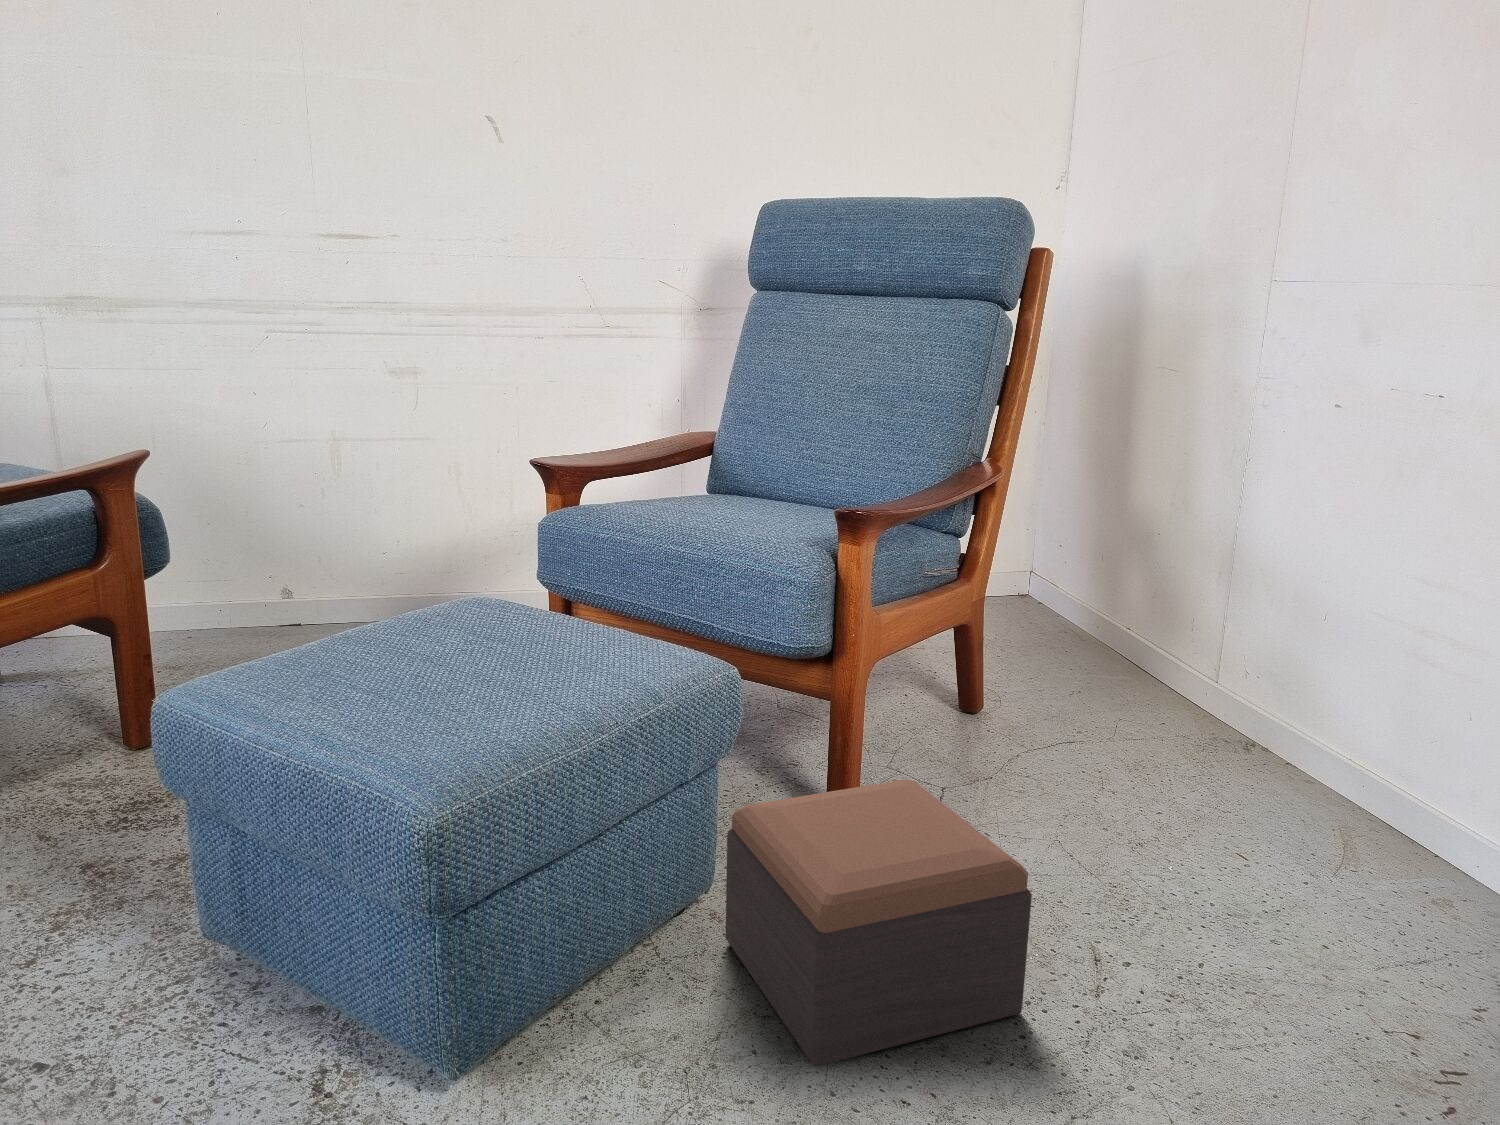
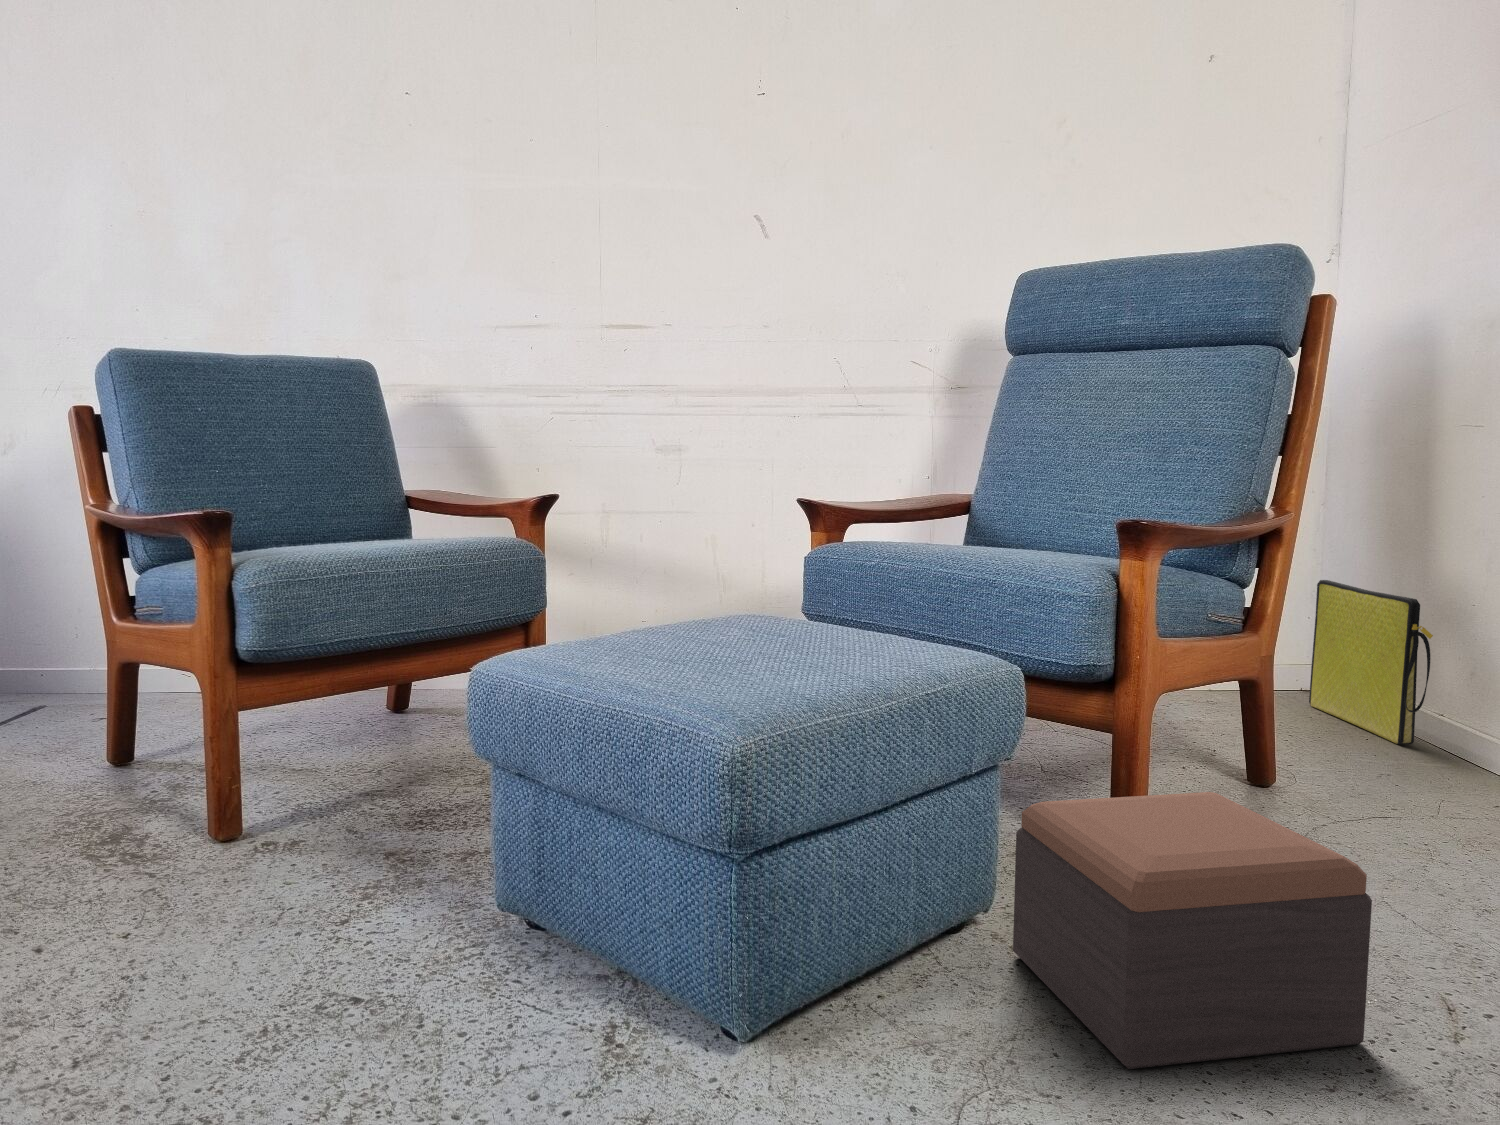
bag: none [1028,497,1132,658] -> present [1309,580,1433,744]

